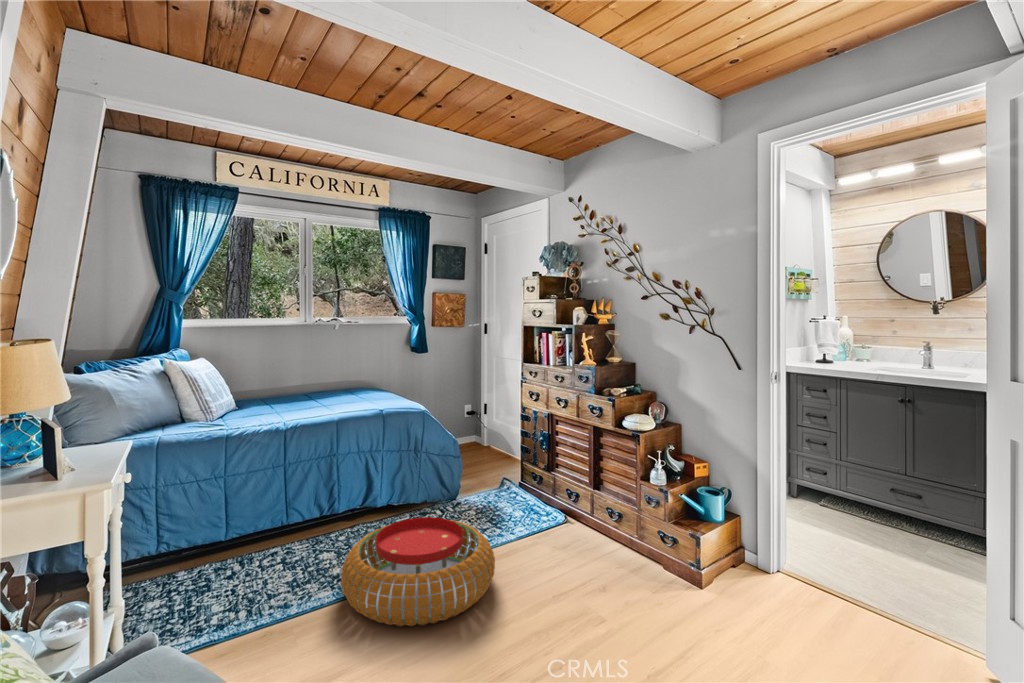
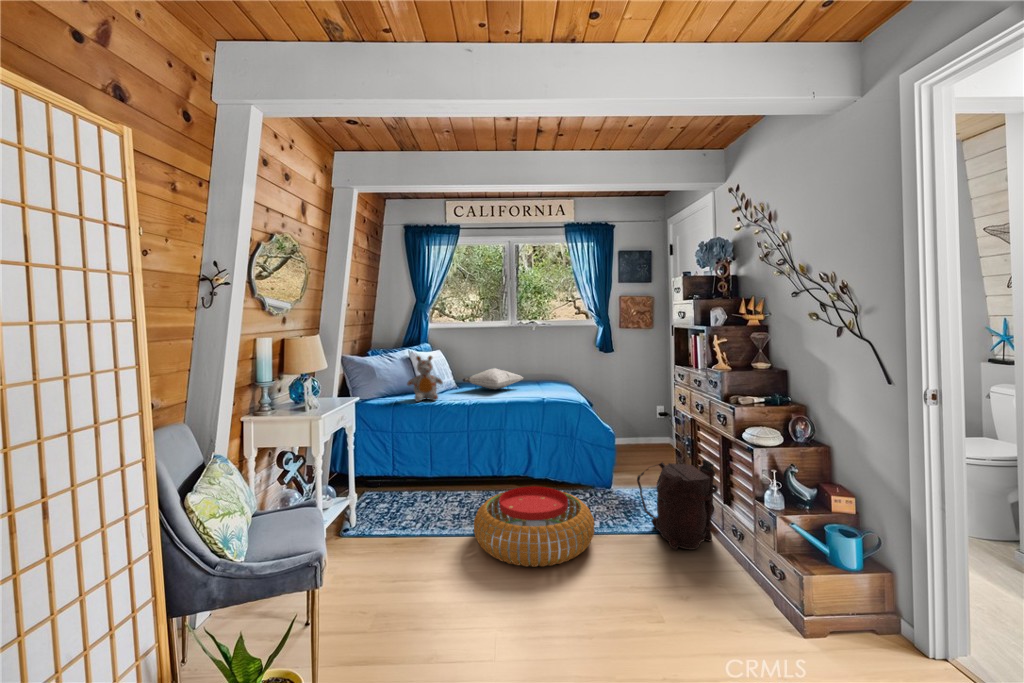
stuffed bear: none [175,362,235,430] -> present [407,356,443,401]
pillow: none [255,377,339,405] -> present [463,368,523,389]
backpack: none [517,457,597,555] -> present [637,460,718,550]

